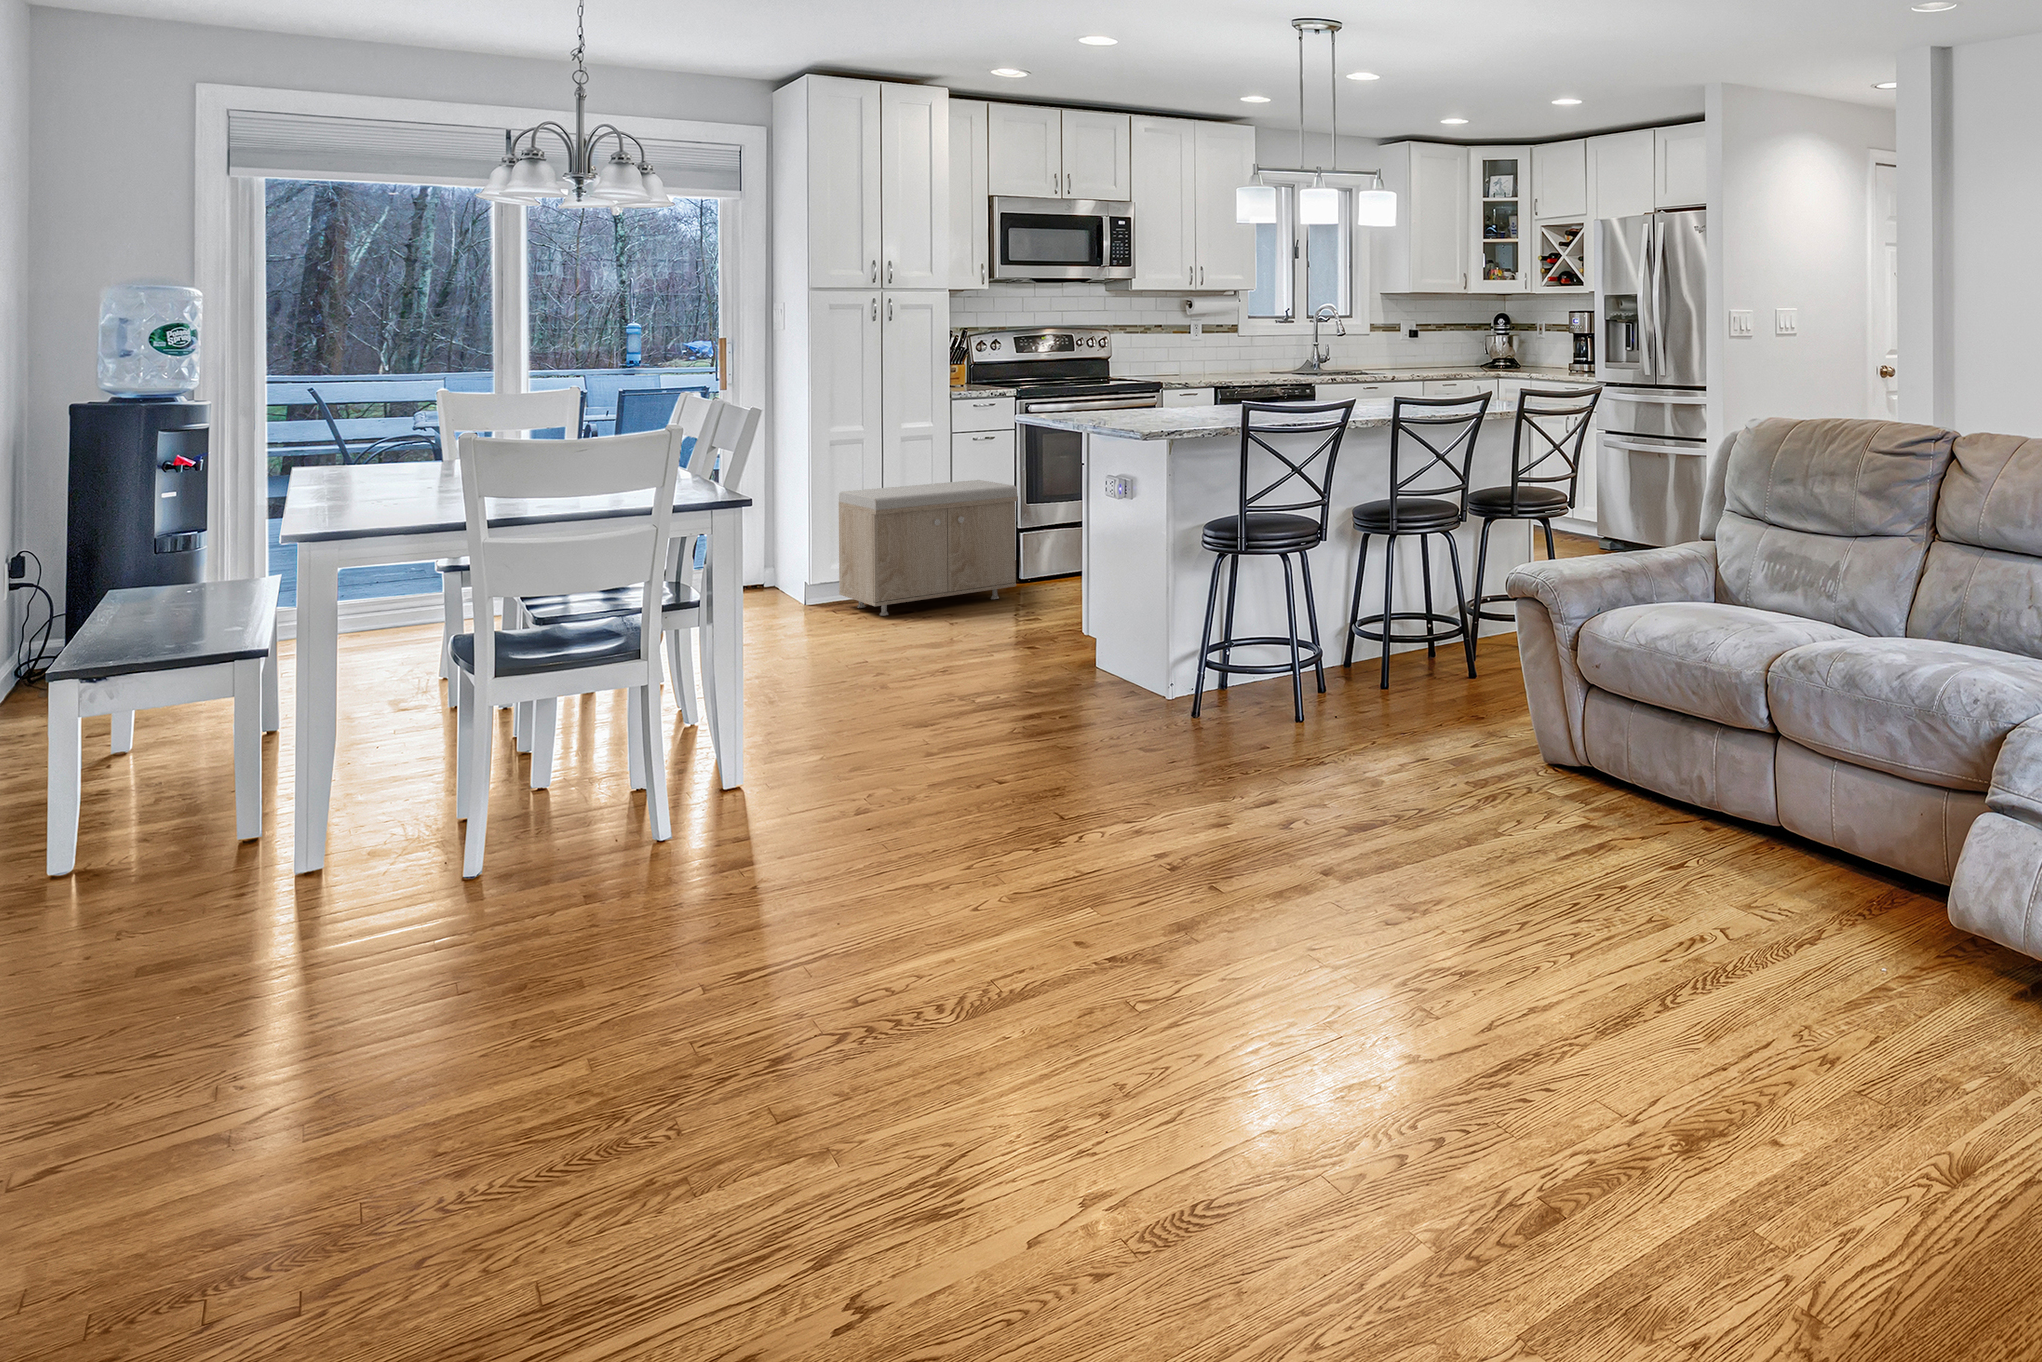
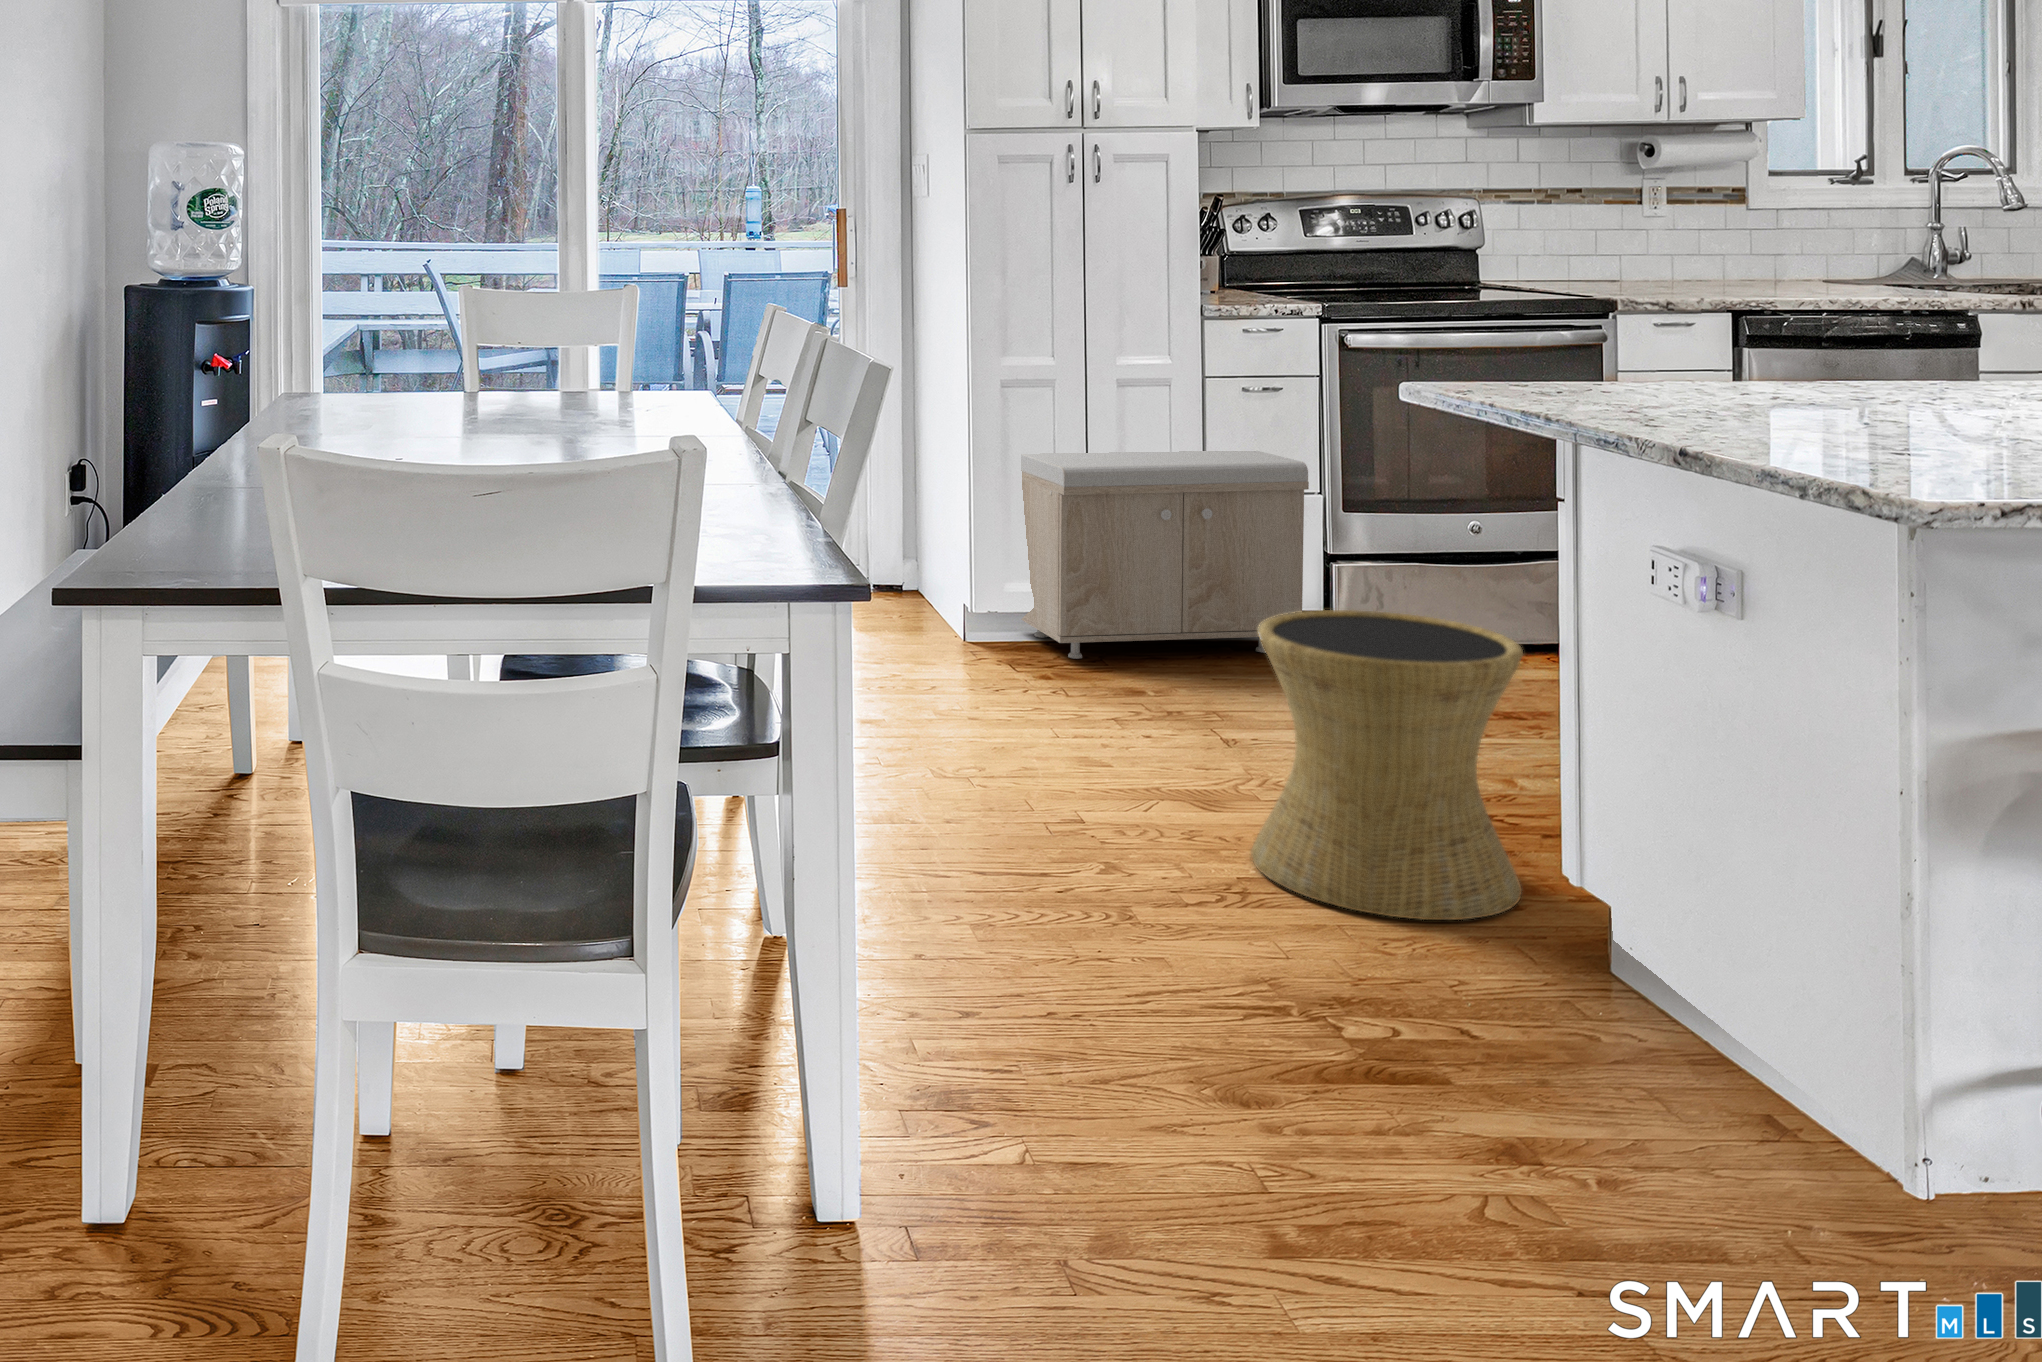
side table: none [984,553,1108,697] -> present [1251,610,1523,920]

